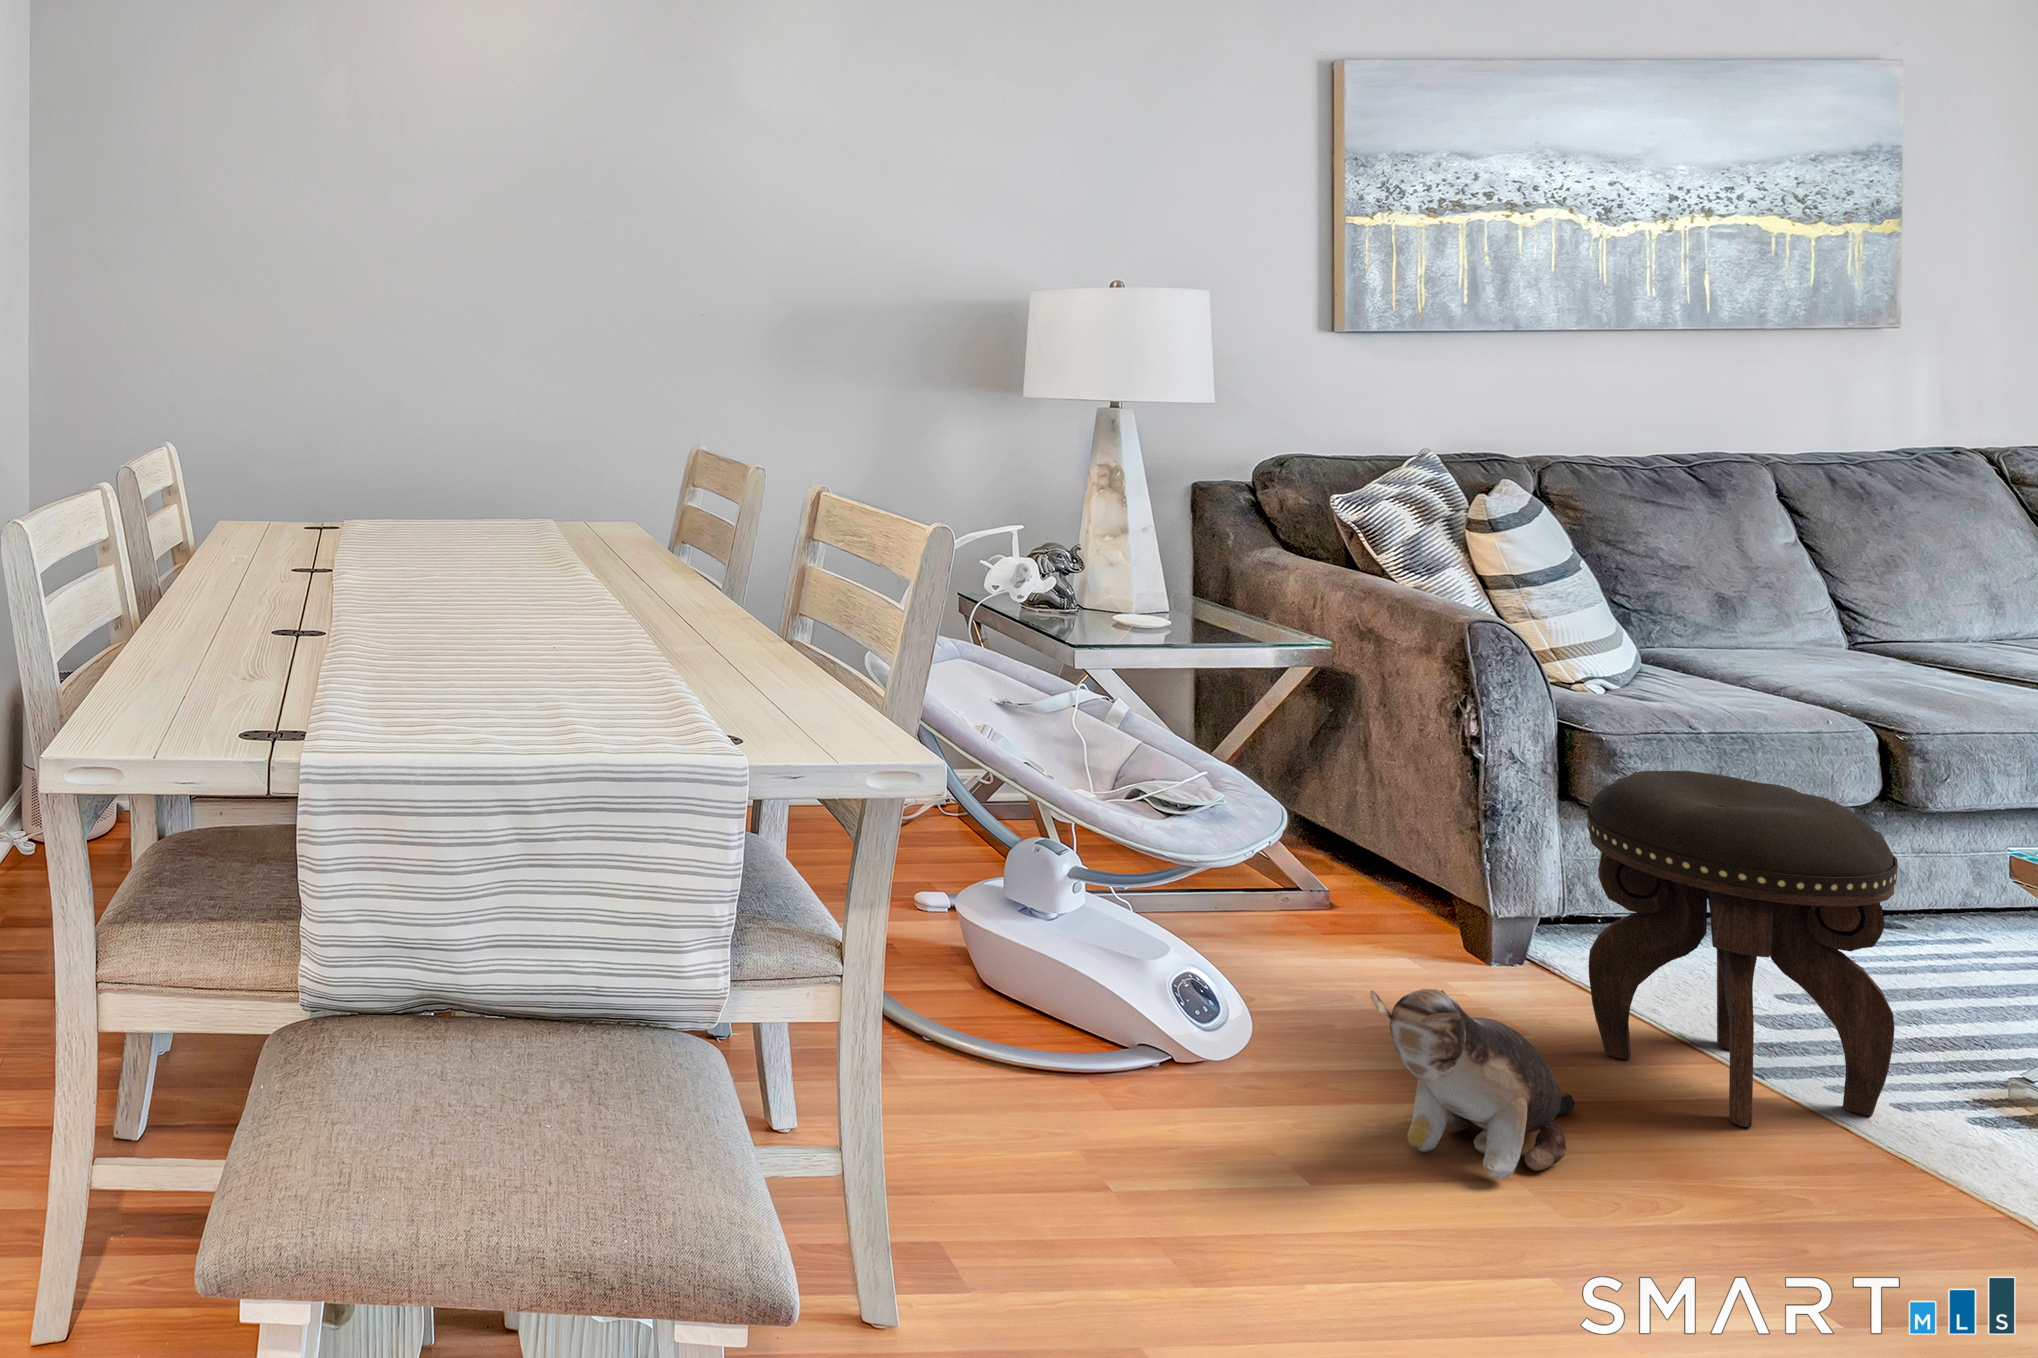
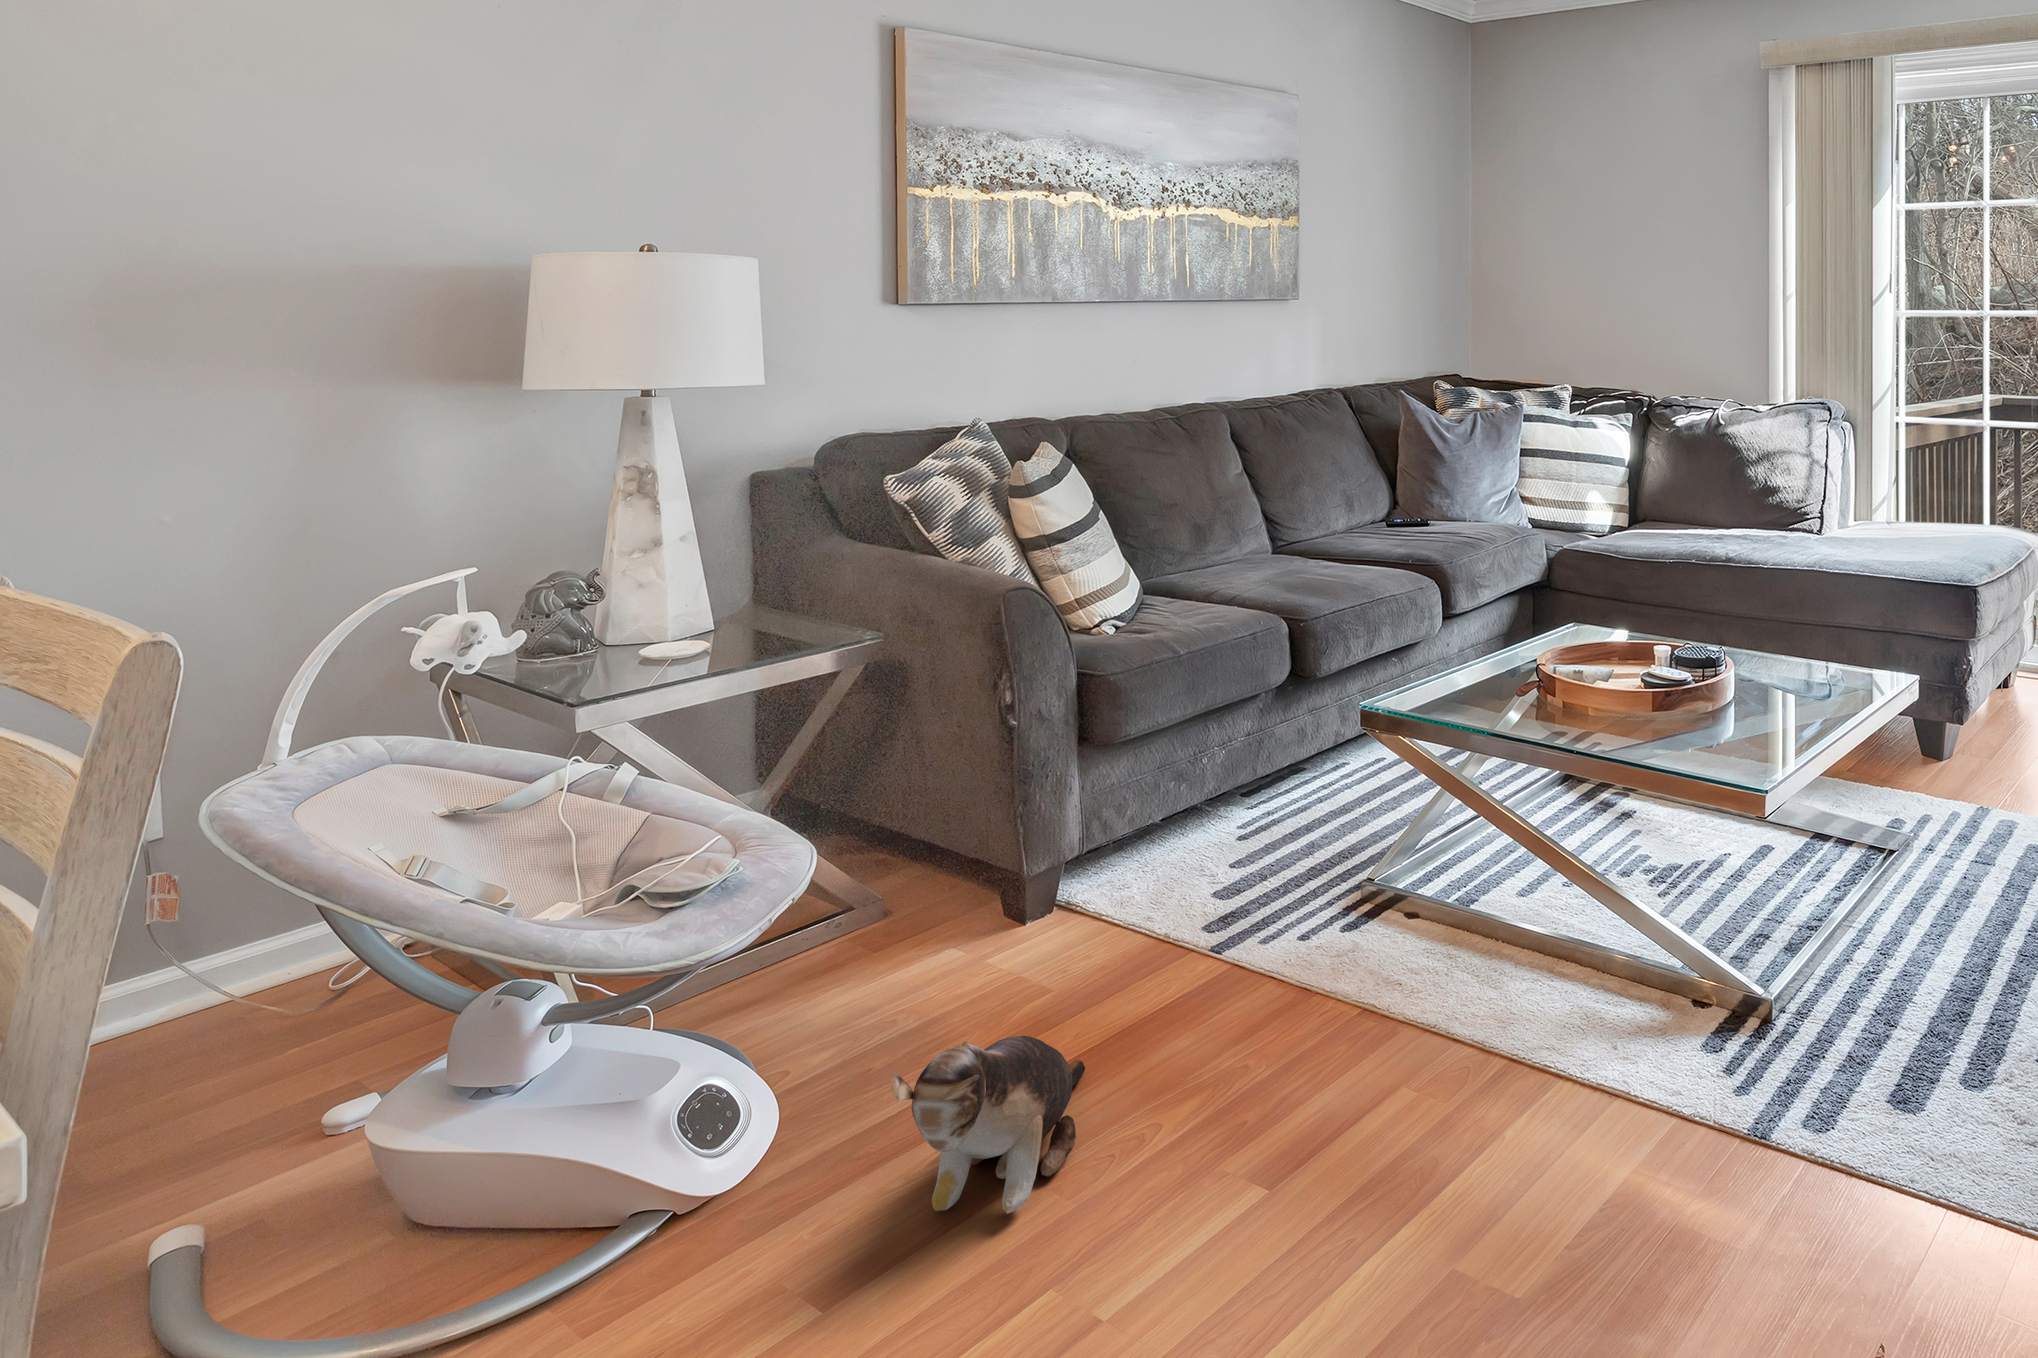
footstool: present [1587,771,1898,1127] -> none [1098,710,1310,1026]

